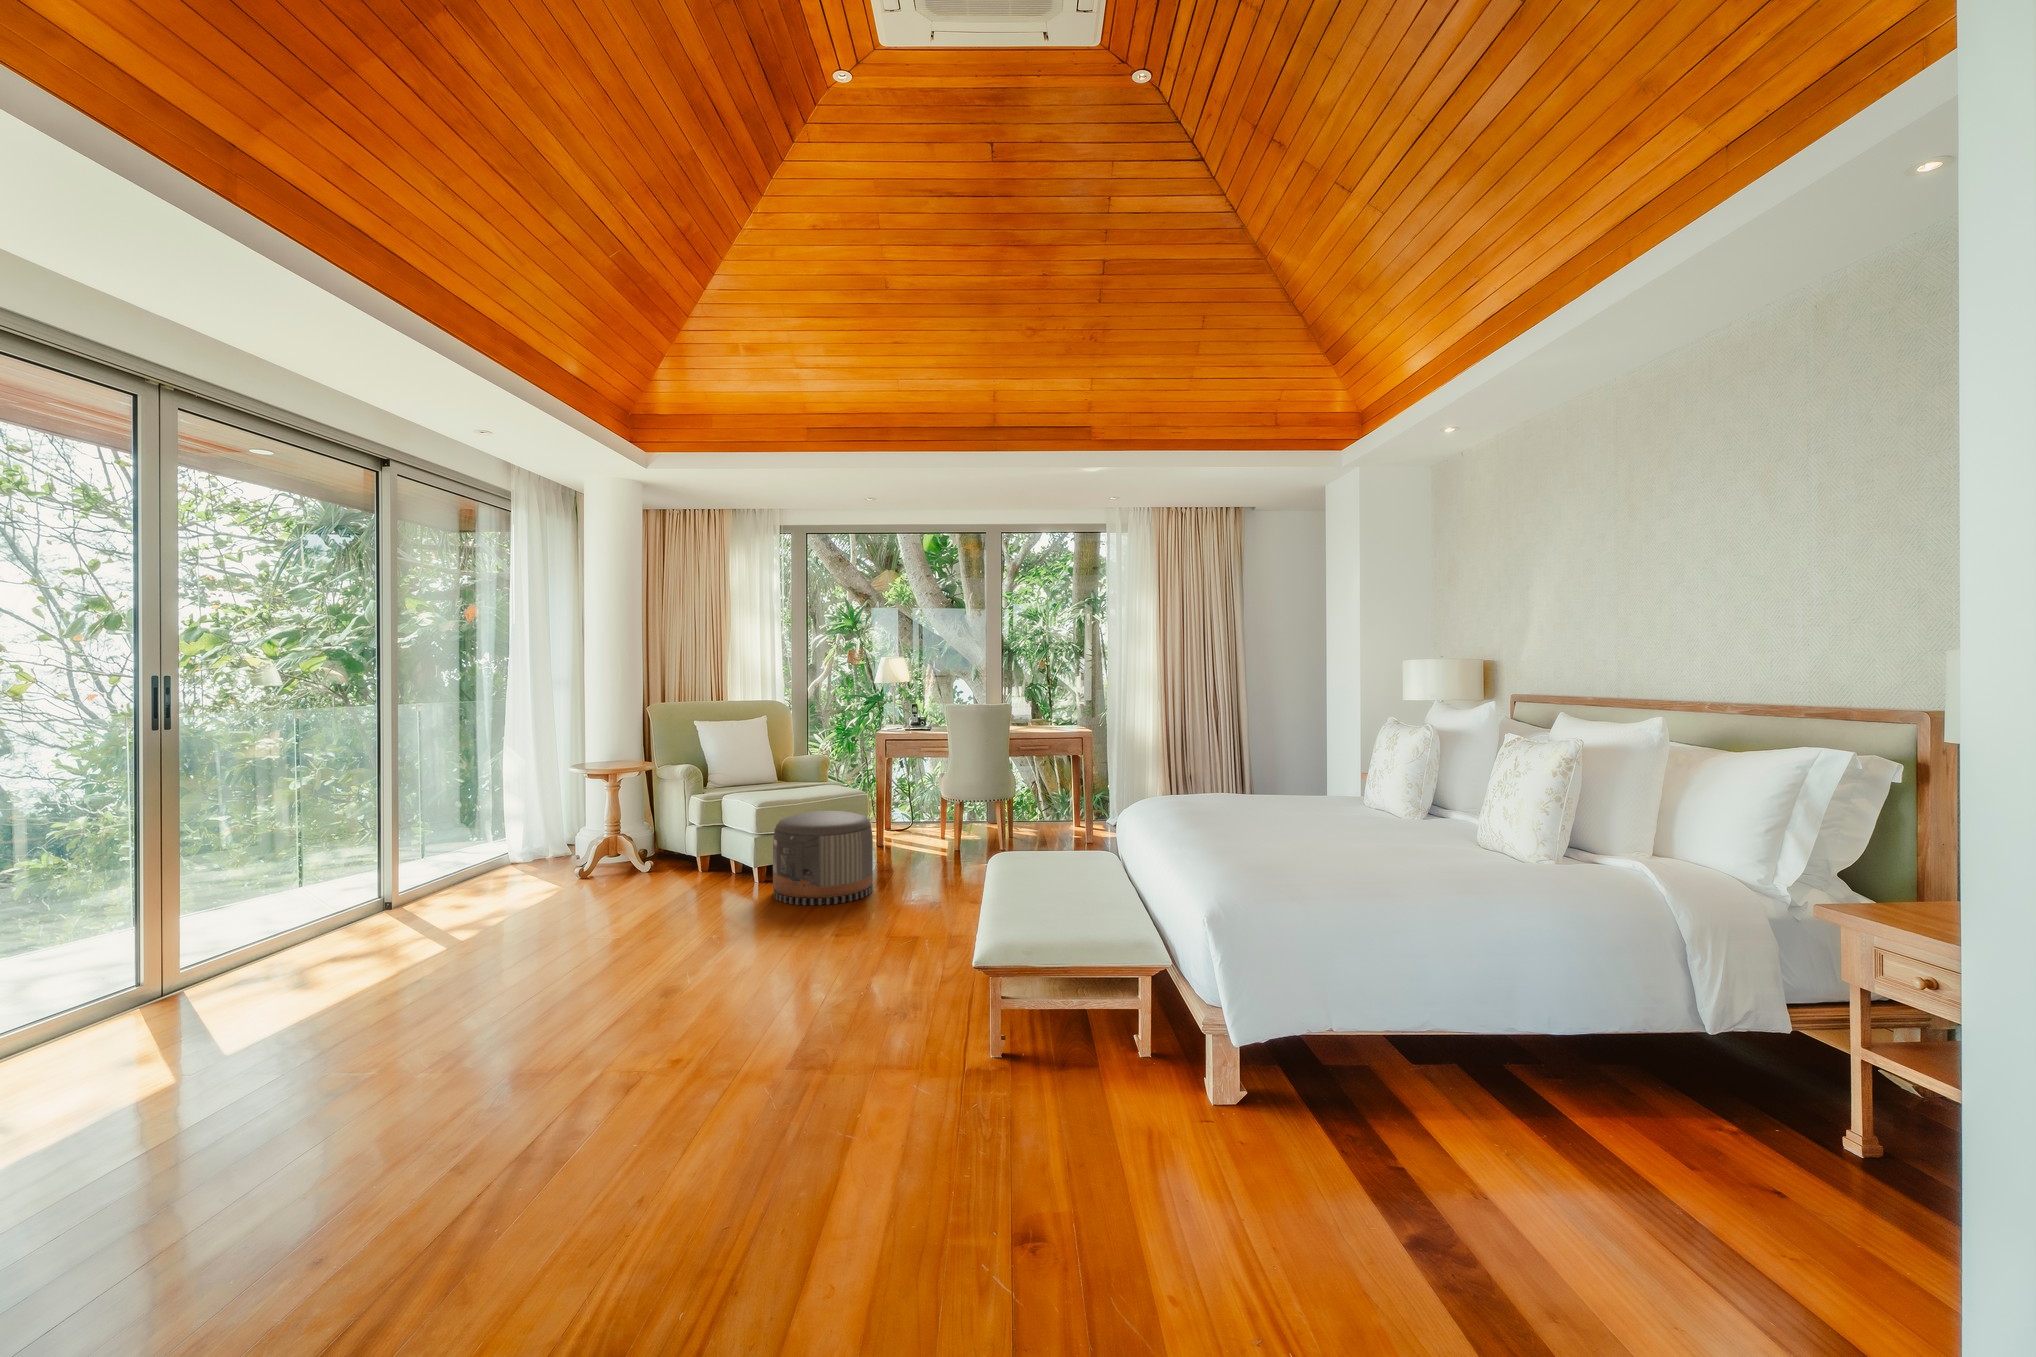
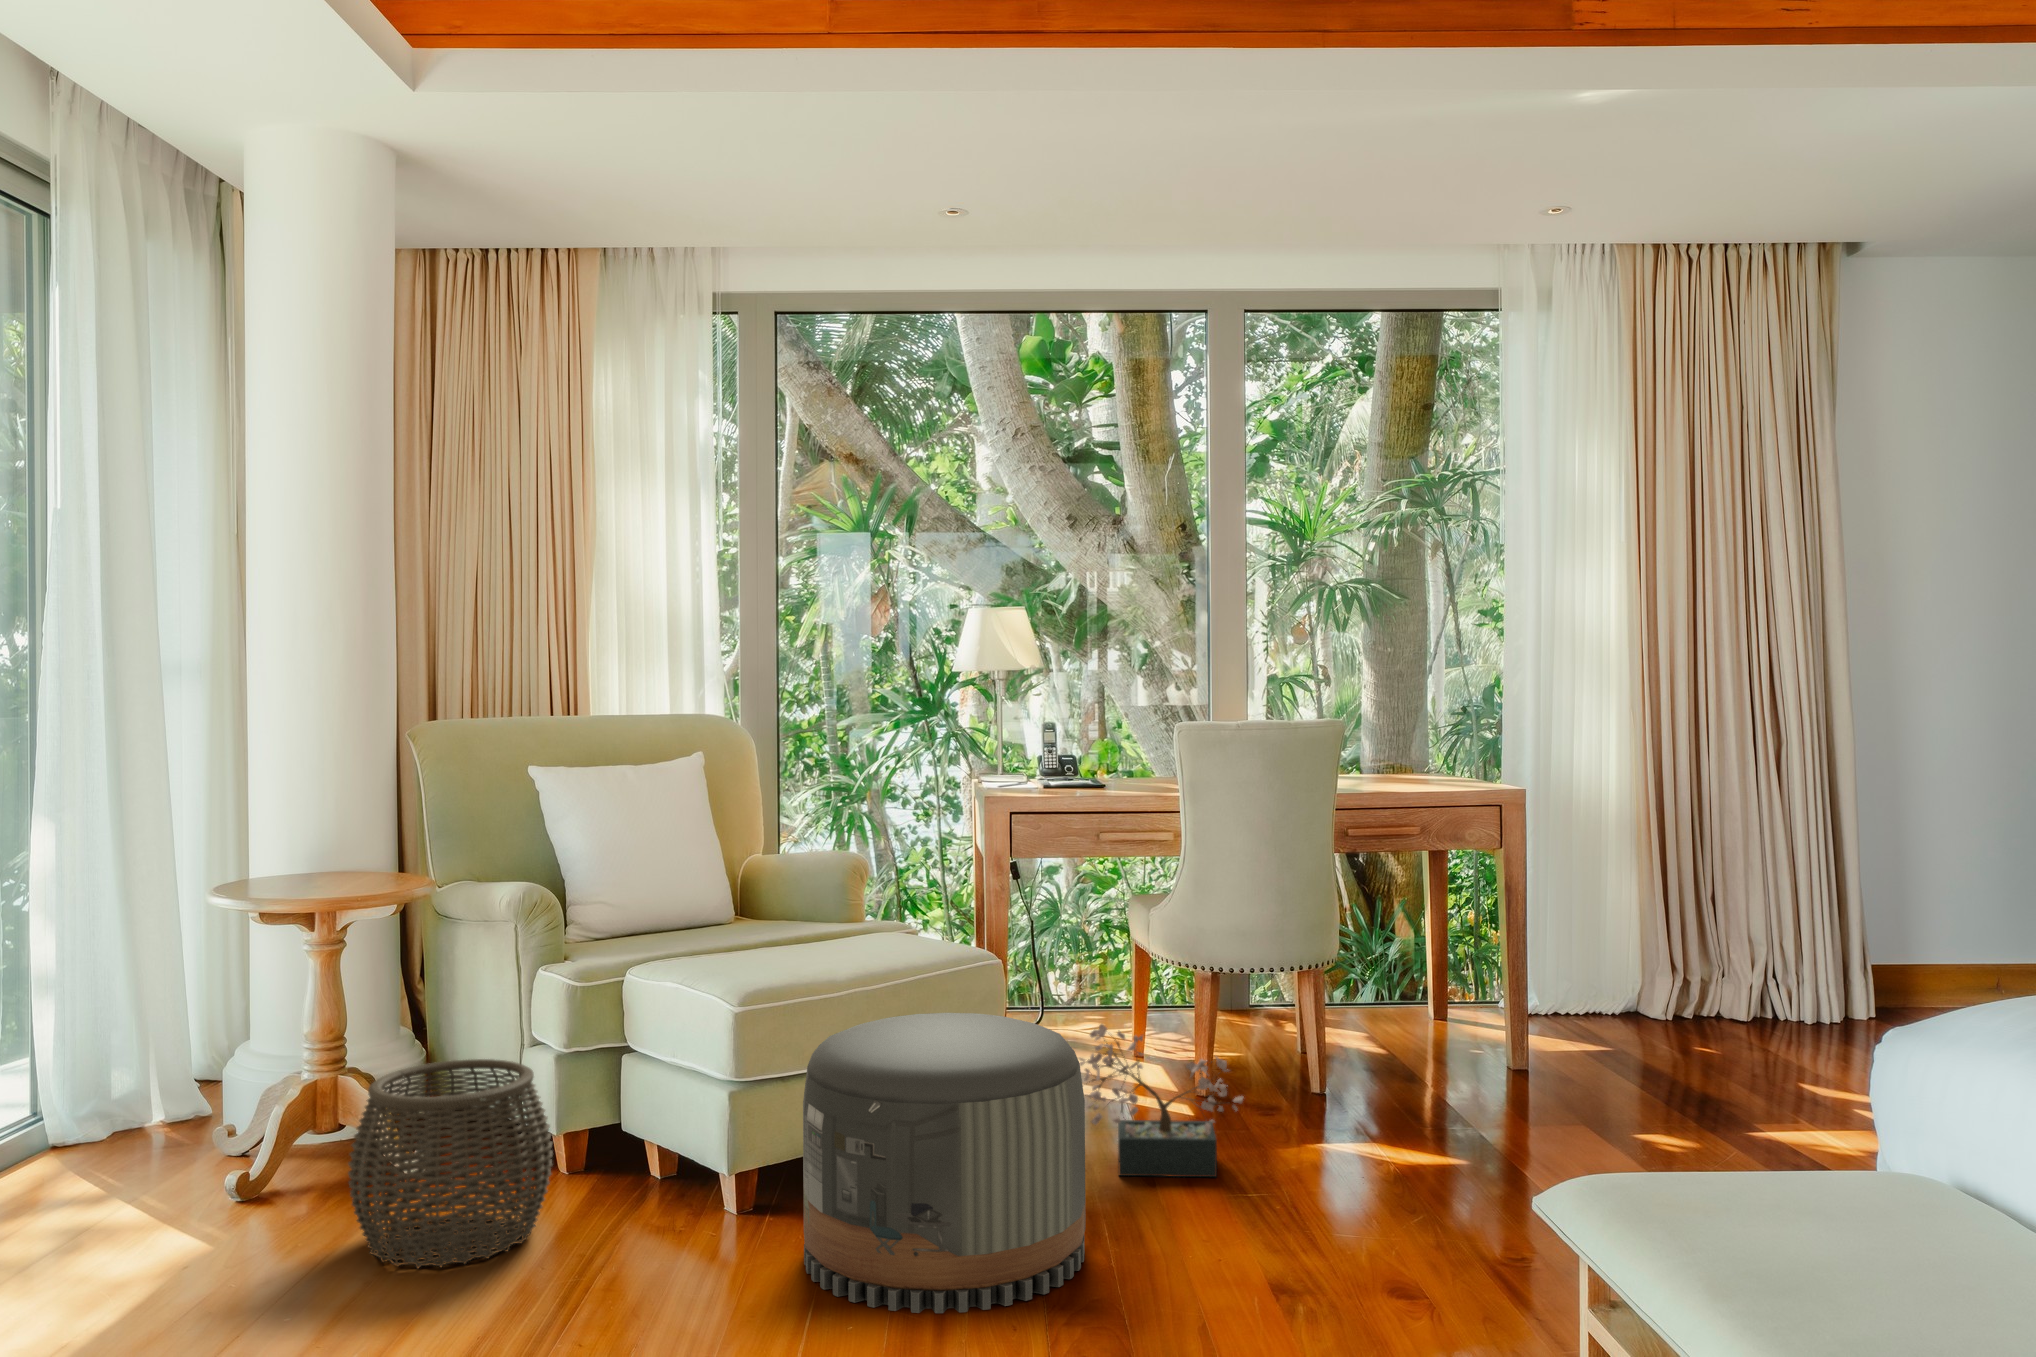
decorative plant: none [888,819,949,874] -> present [1079,1024,1243,1177]
woven basket: none [619,826,691,894] -> present [348,1059,553,1268]

